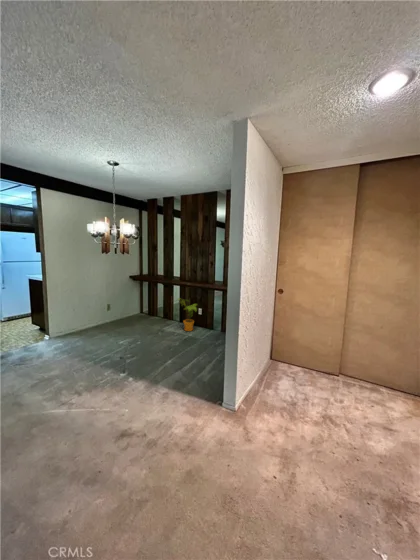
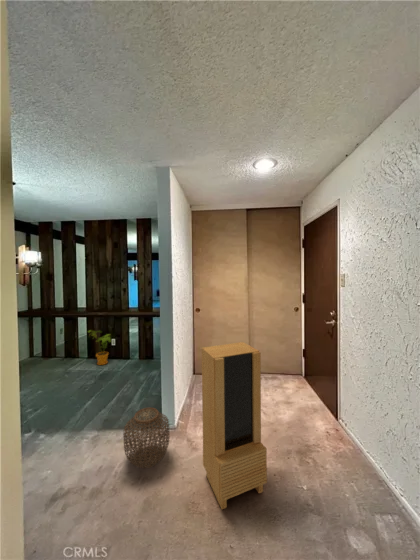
storage cabinet: none [251,336,334,528] -> present [202,342,267,509]
woven basket: none [179,384,224,442] -> present [123,408,169,468]

